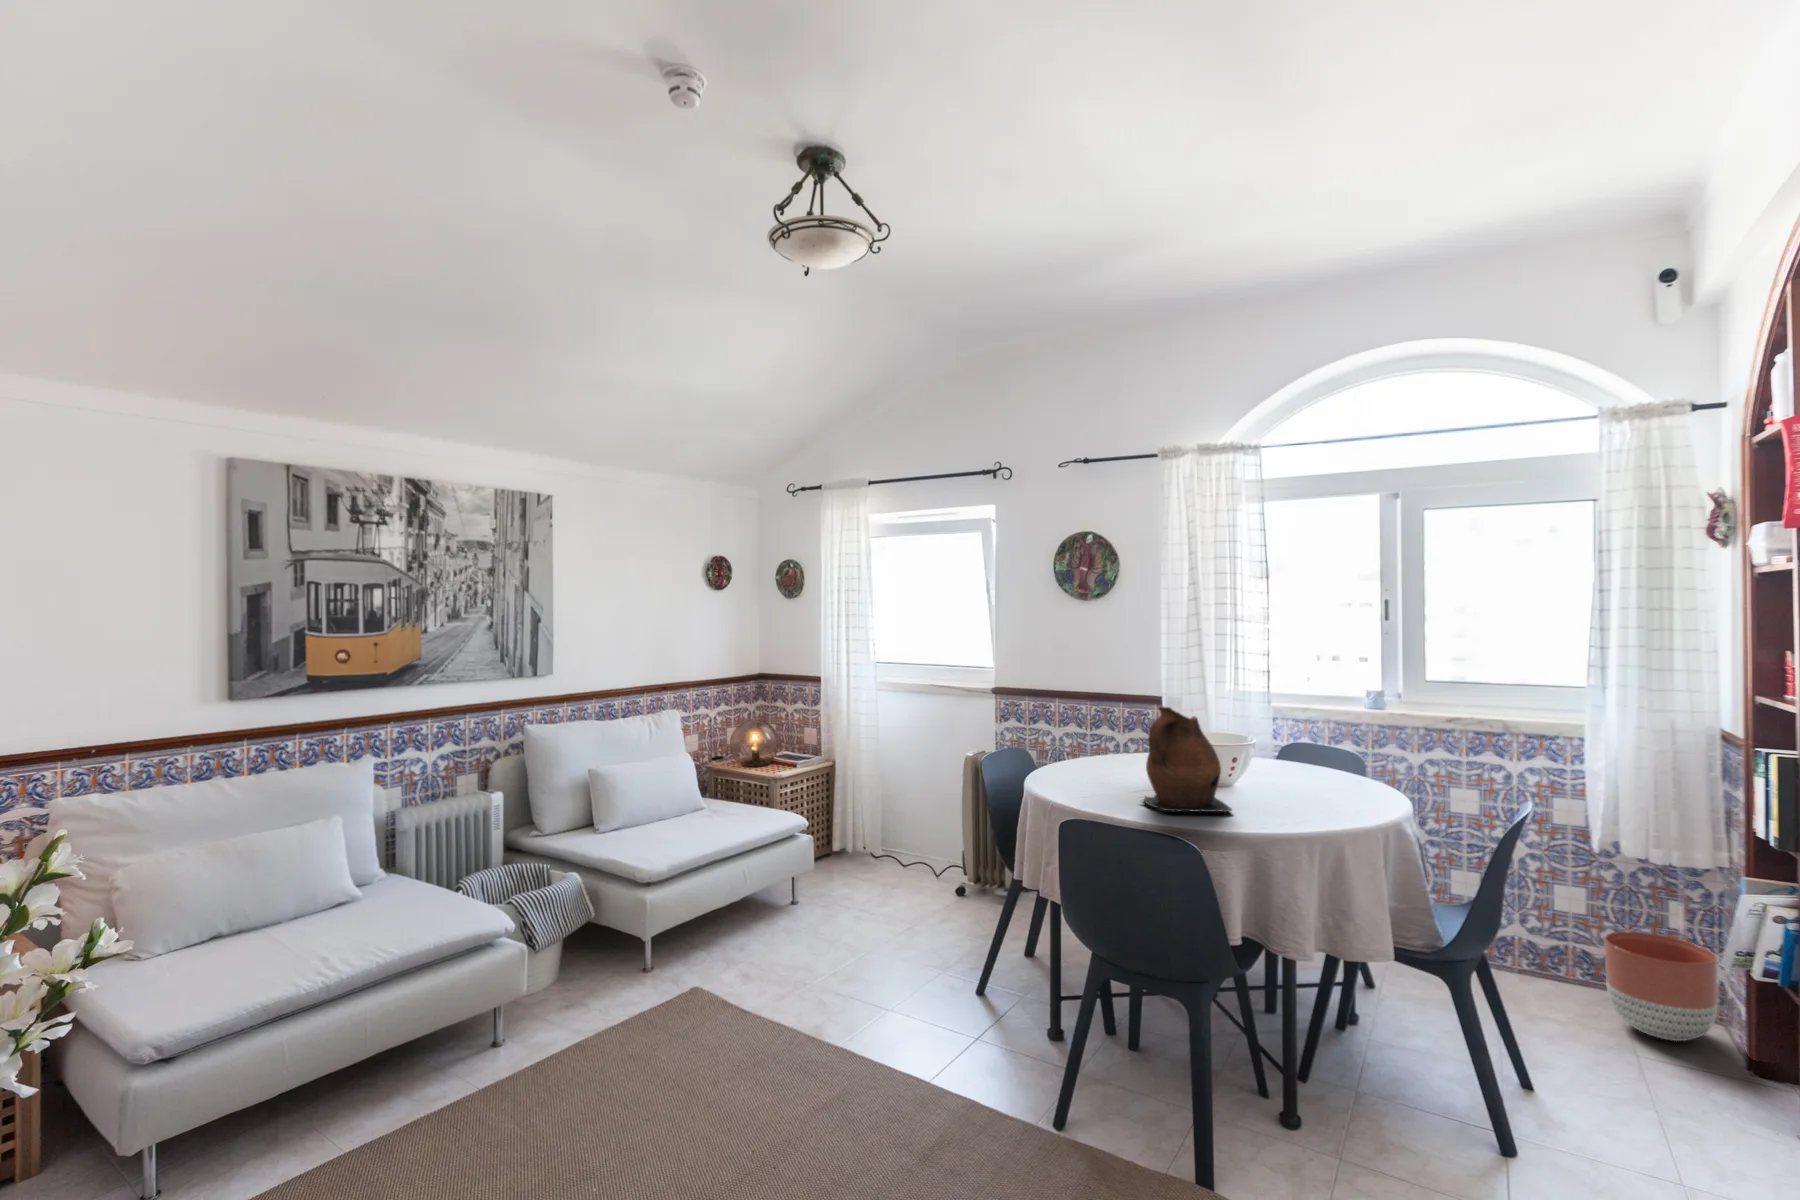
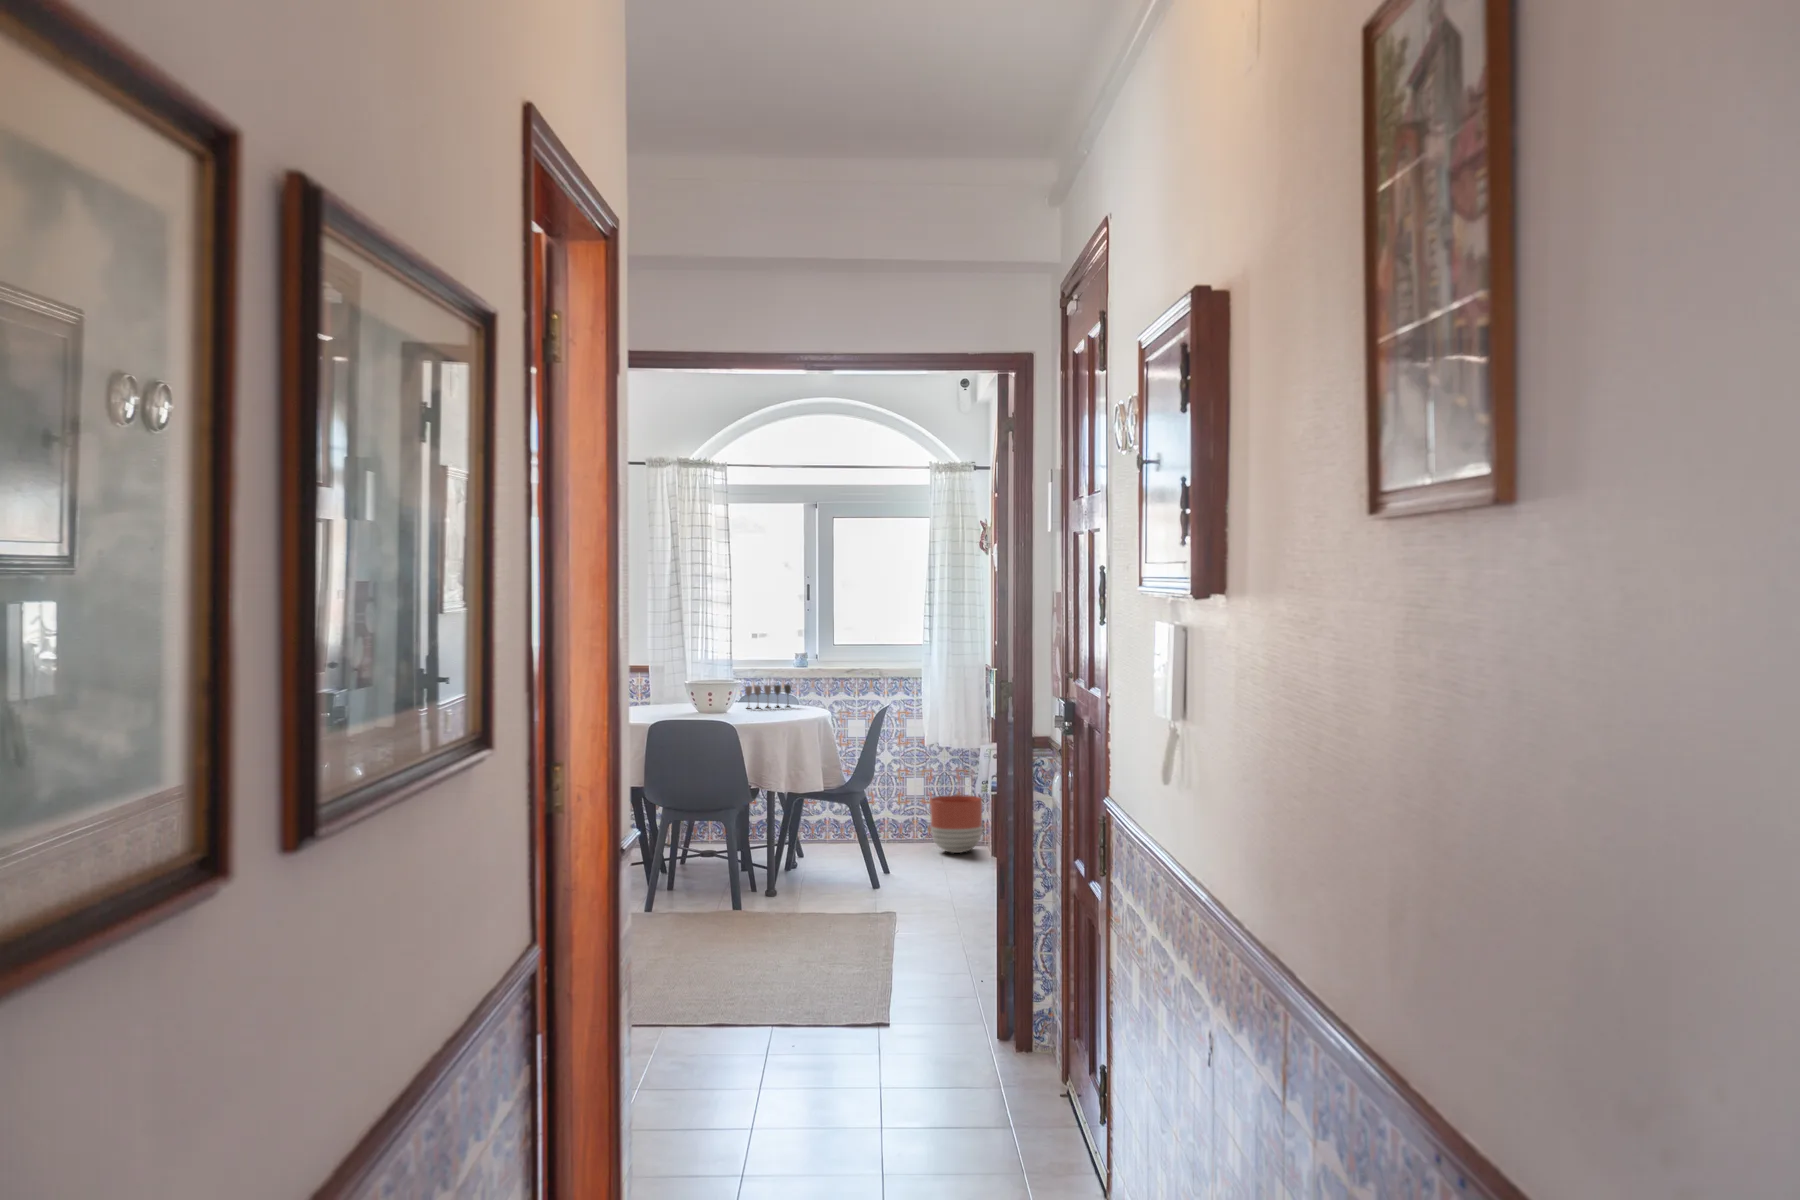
ceramic pitcher: present [1143,706,1232,813] -> none [671,648,733,714]
wine glass: none [1263,759,1343,796] -> present [745,684,791,708]

